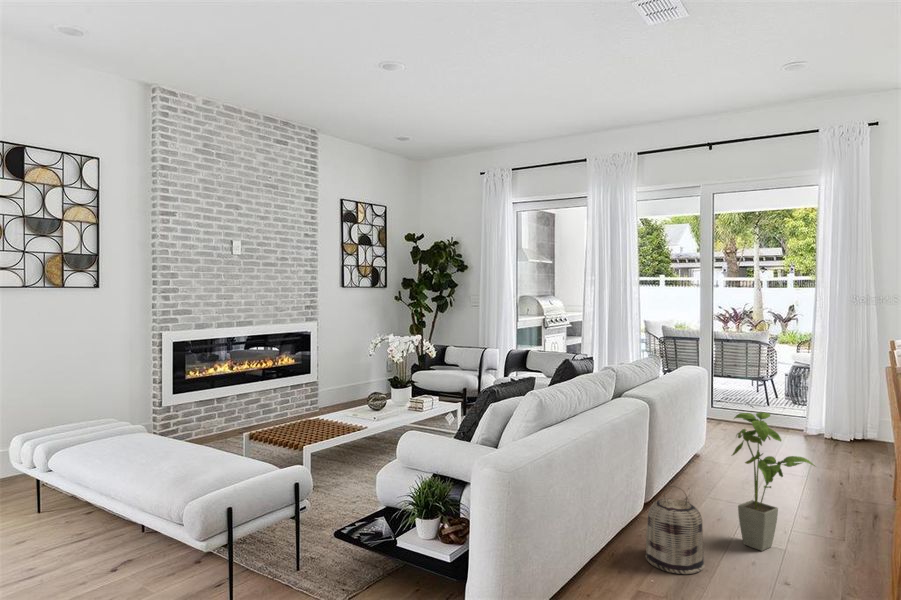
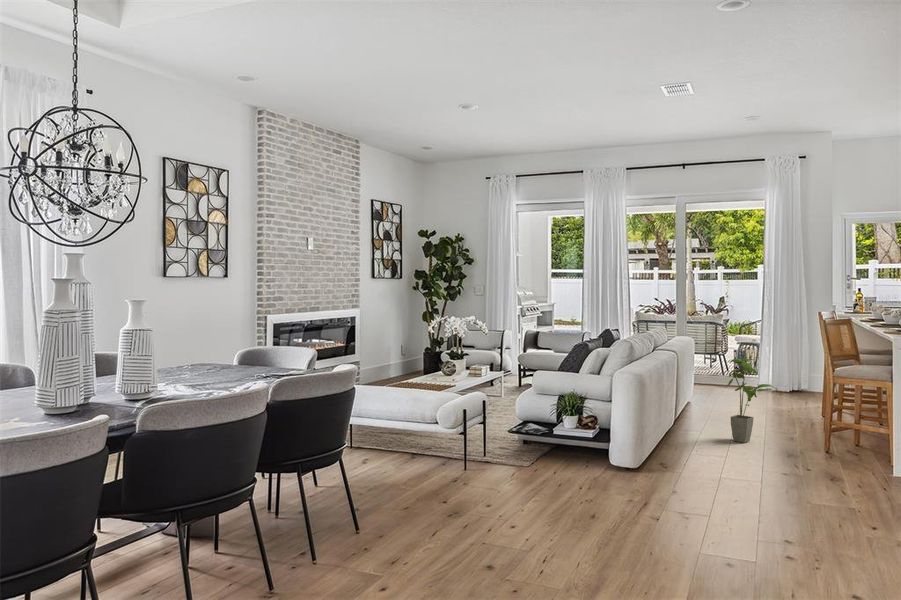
basket: present [645,486,705,574] -> none [680,402,716,452]

